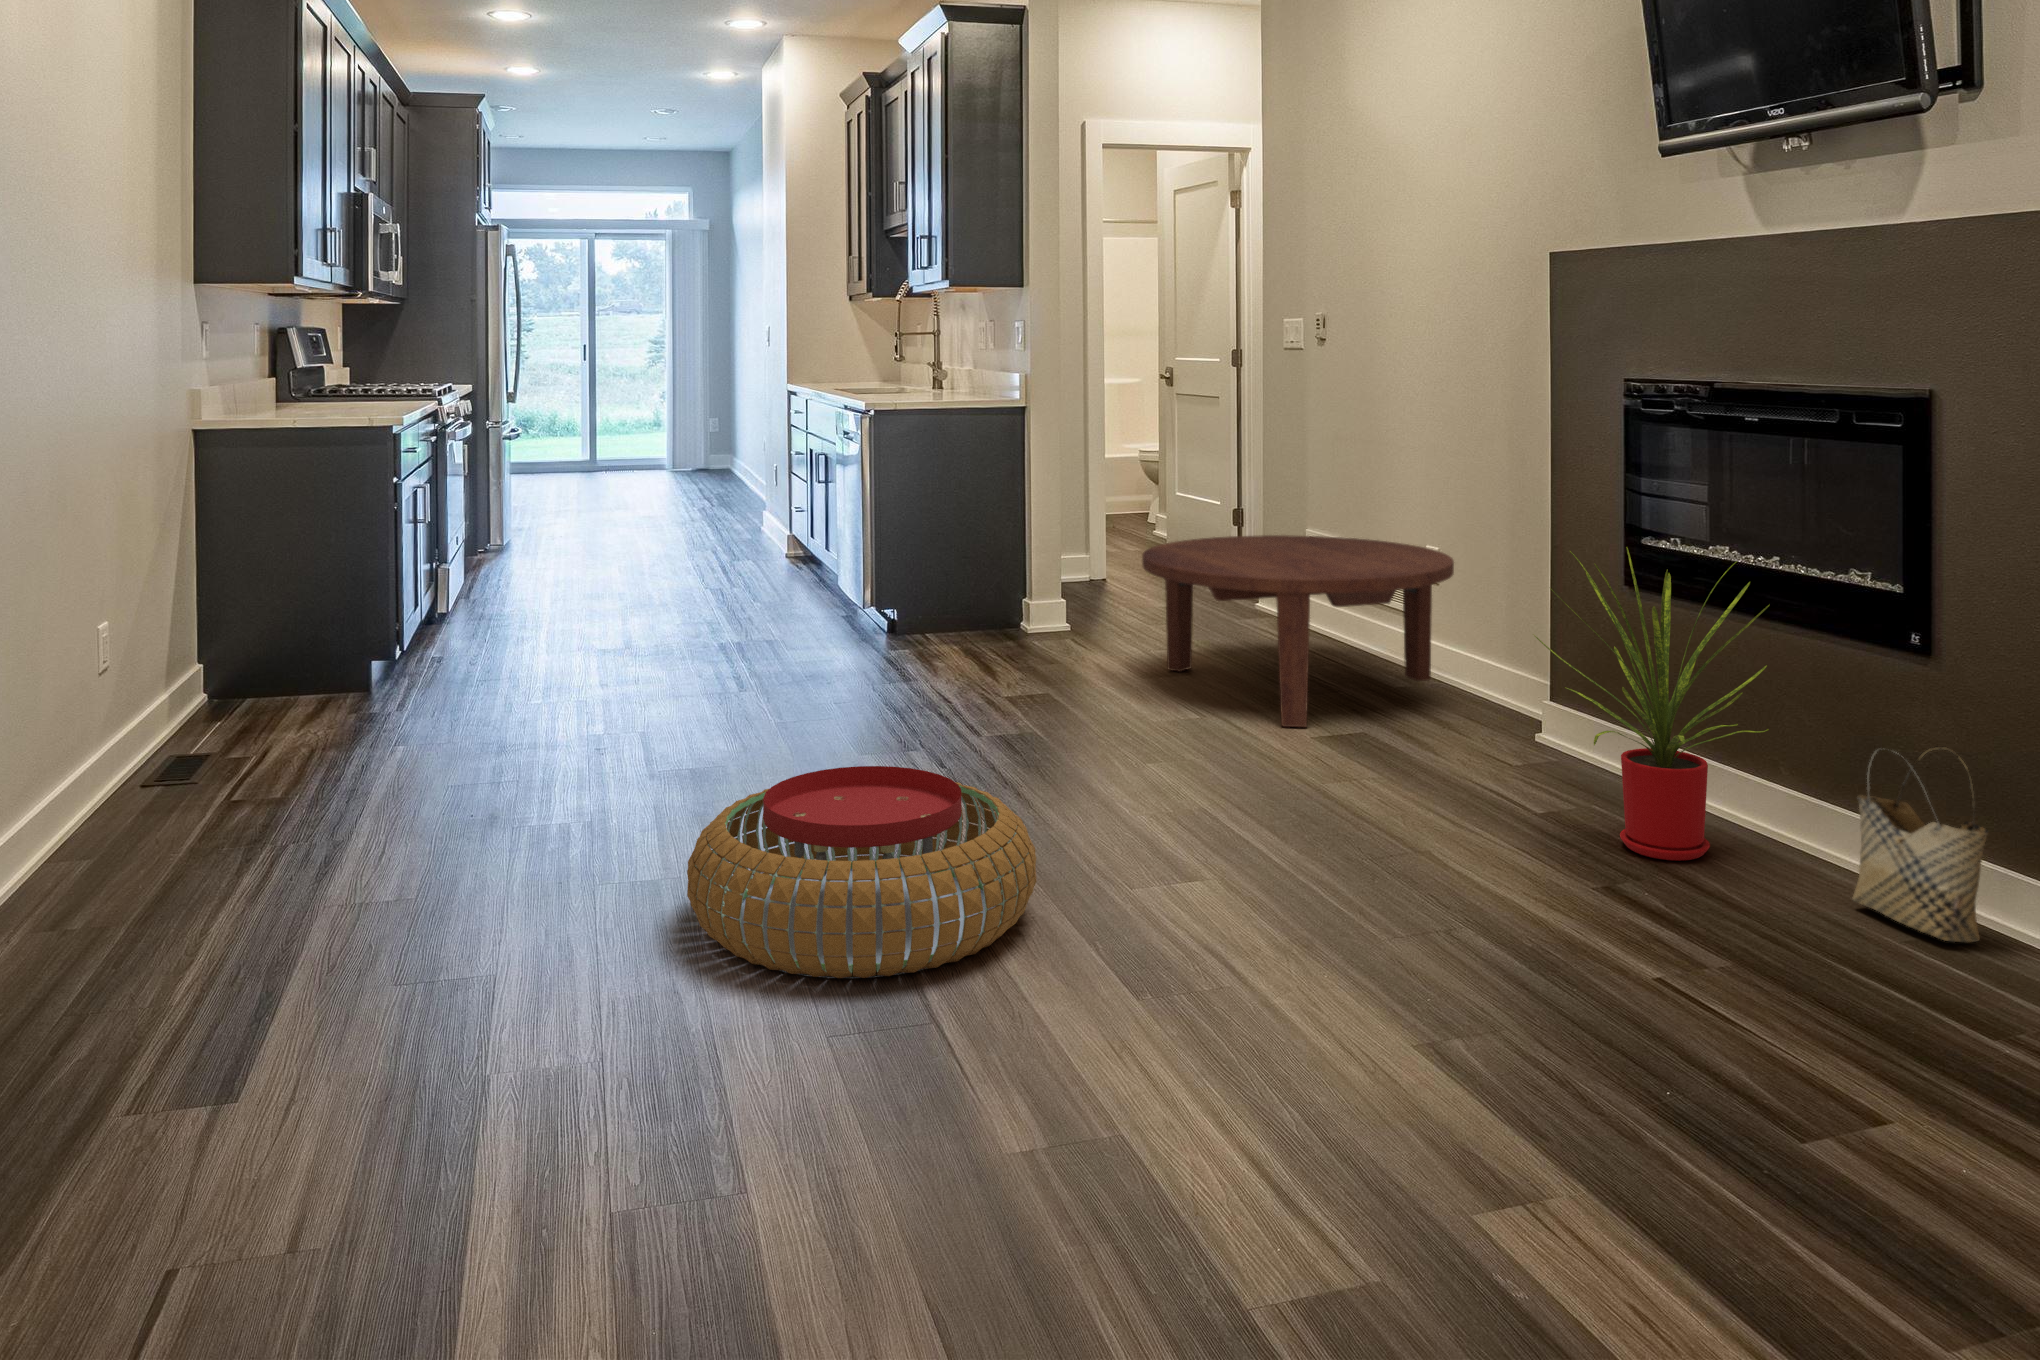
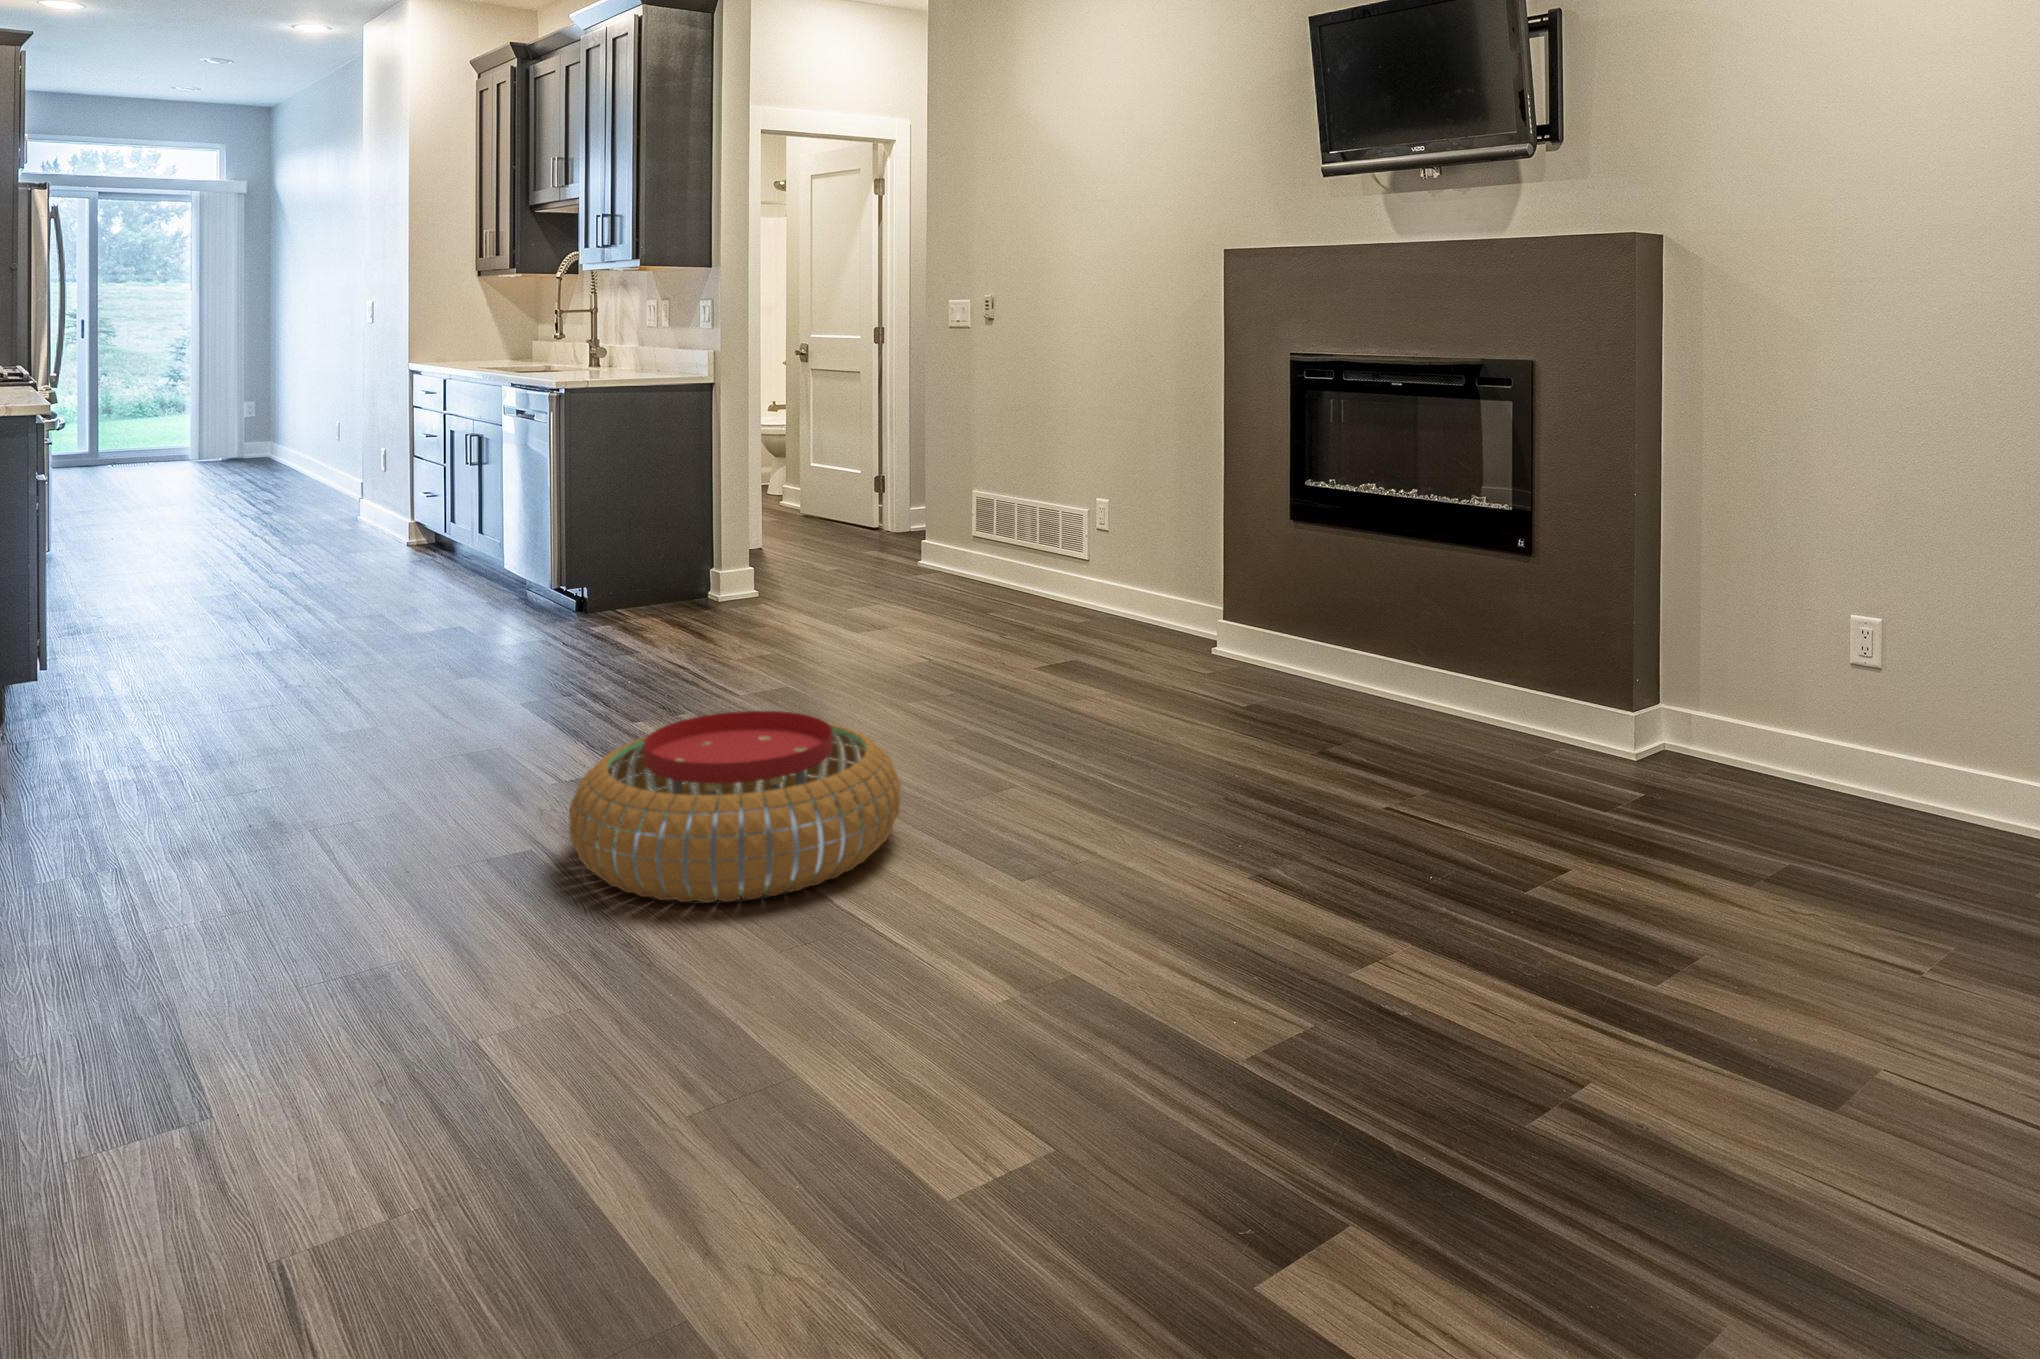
coffee table: present [1142,535,1454,727] -> none [864,494,1132,657]
house plant: present [1534,548,1769,861] -> none [1249,486,1427,725]
woven basket: present [1853,746,1988,942] -> none [1484,619,1576,756]

